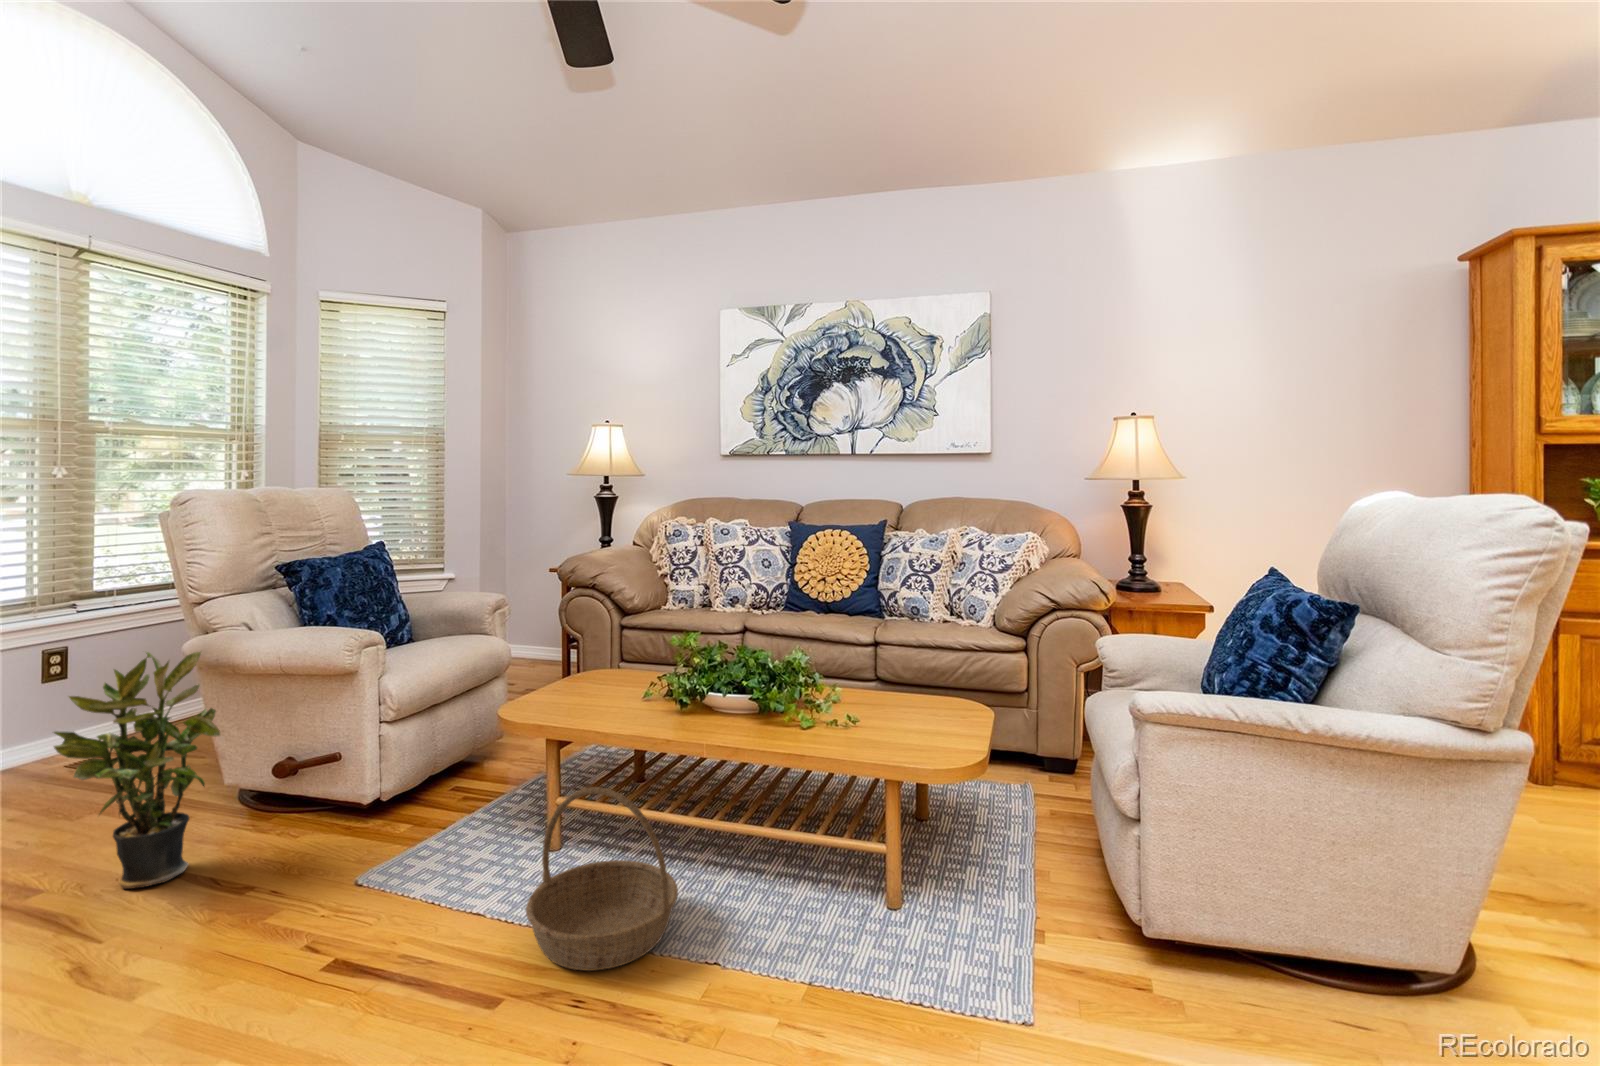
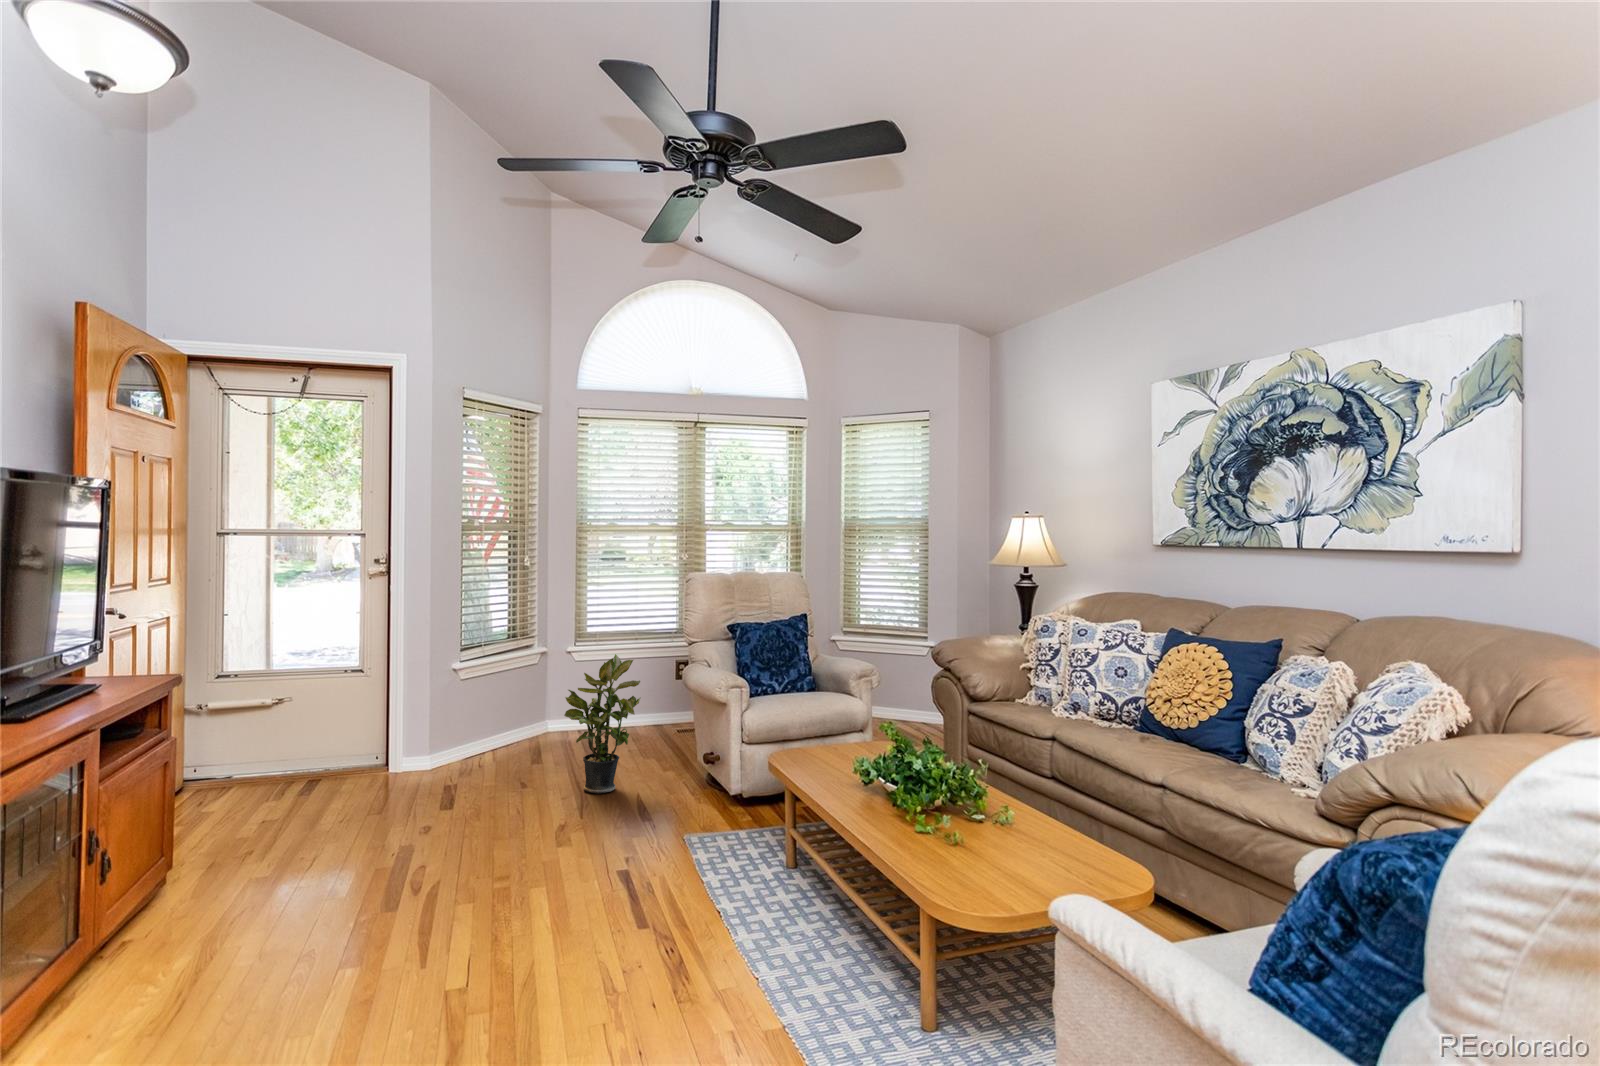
basket: present [526,787,678,971] -> none [616,803,734,949]

